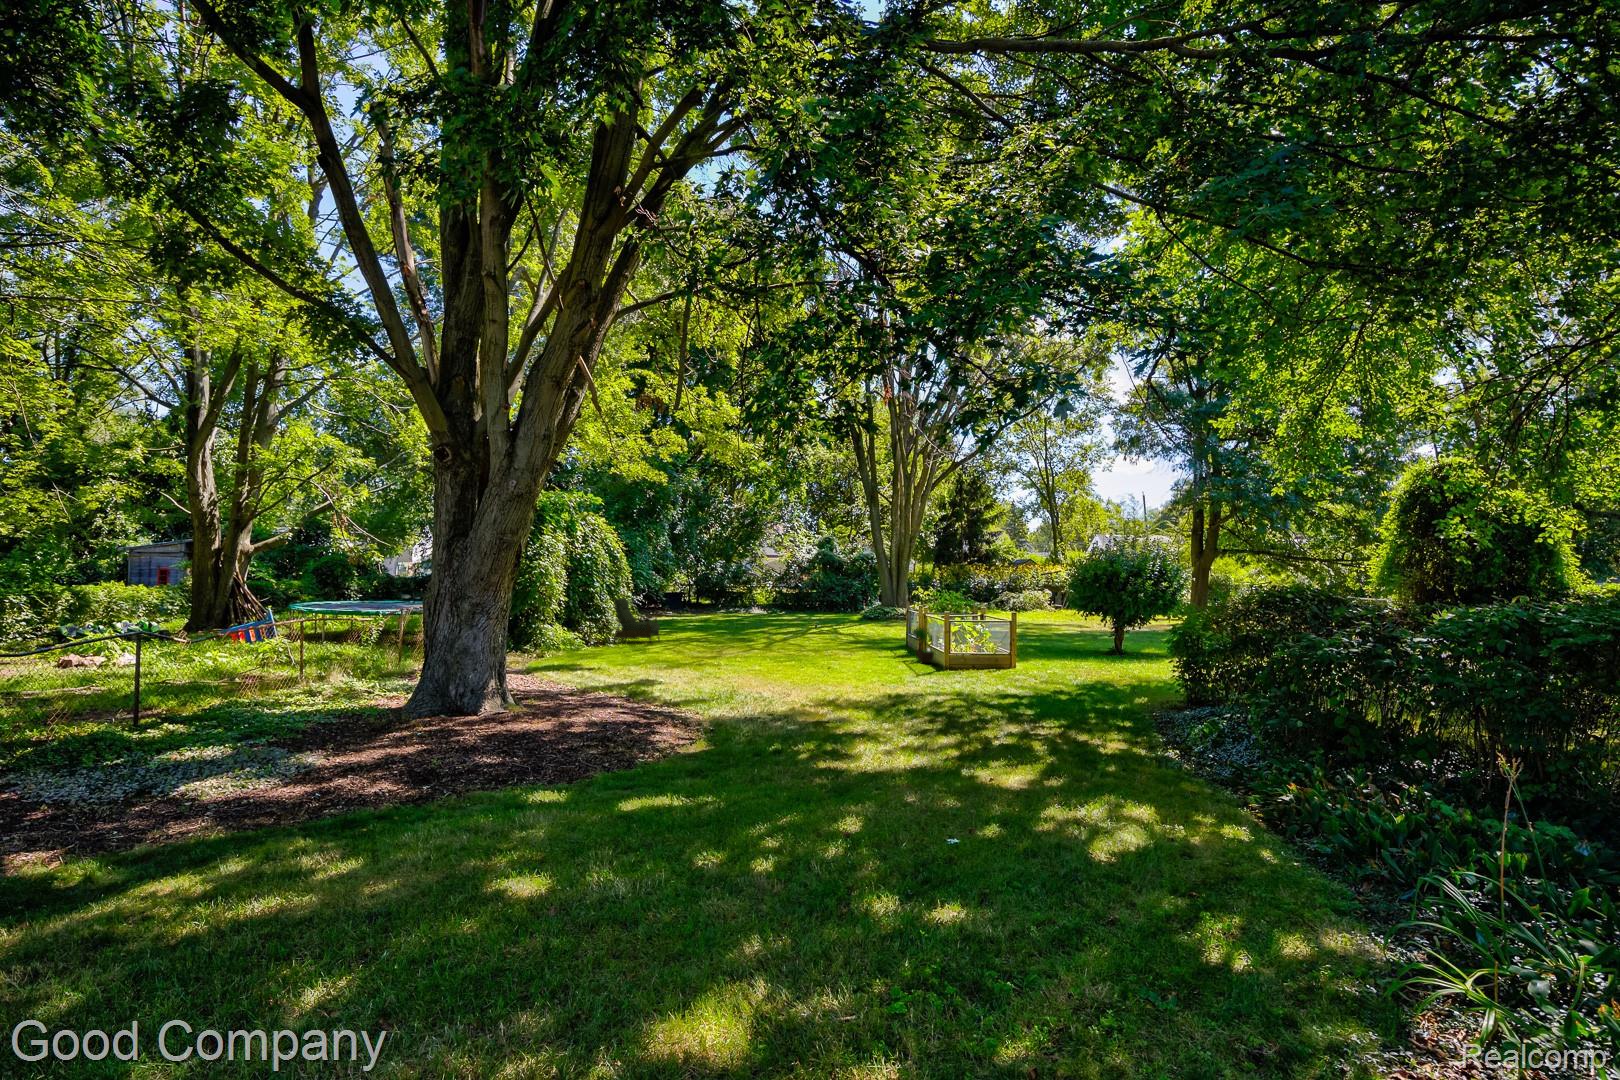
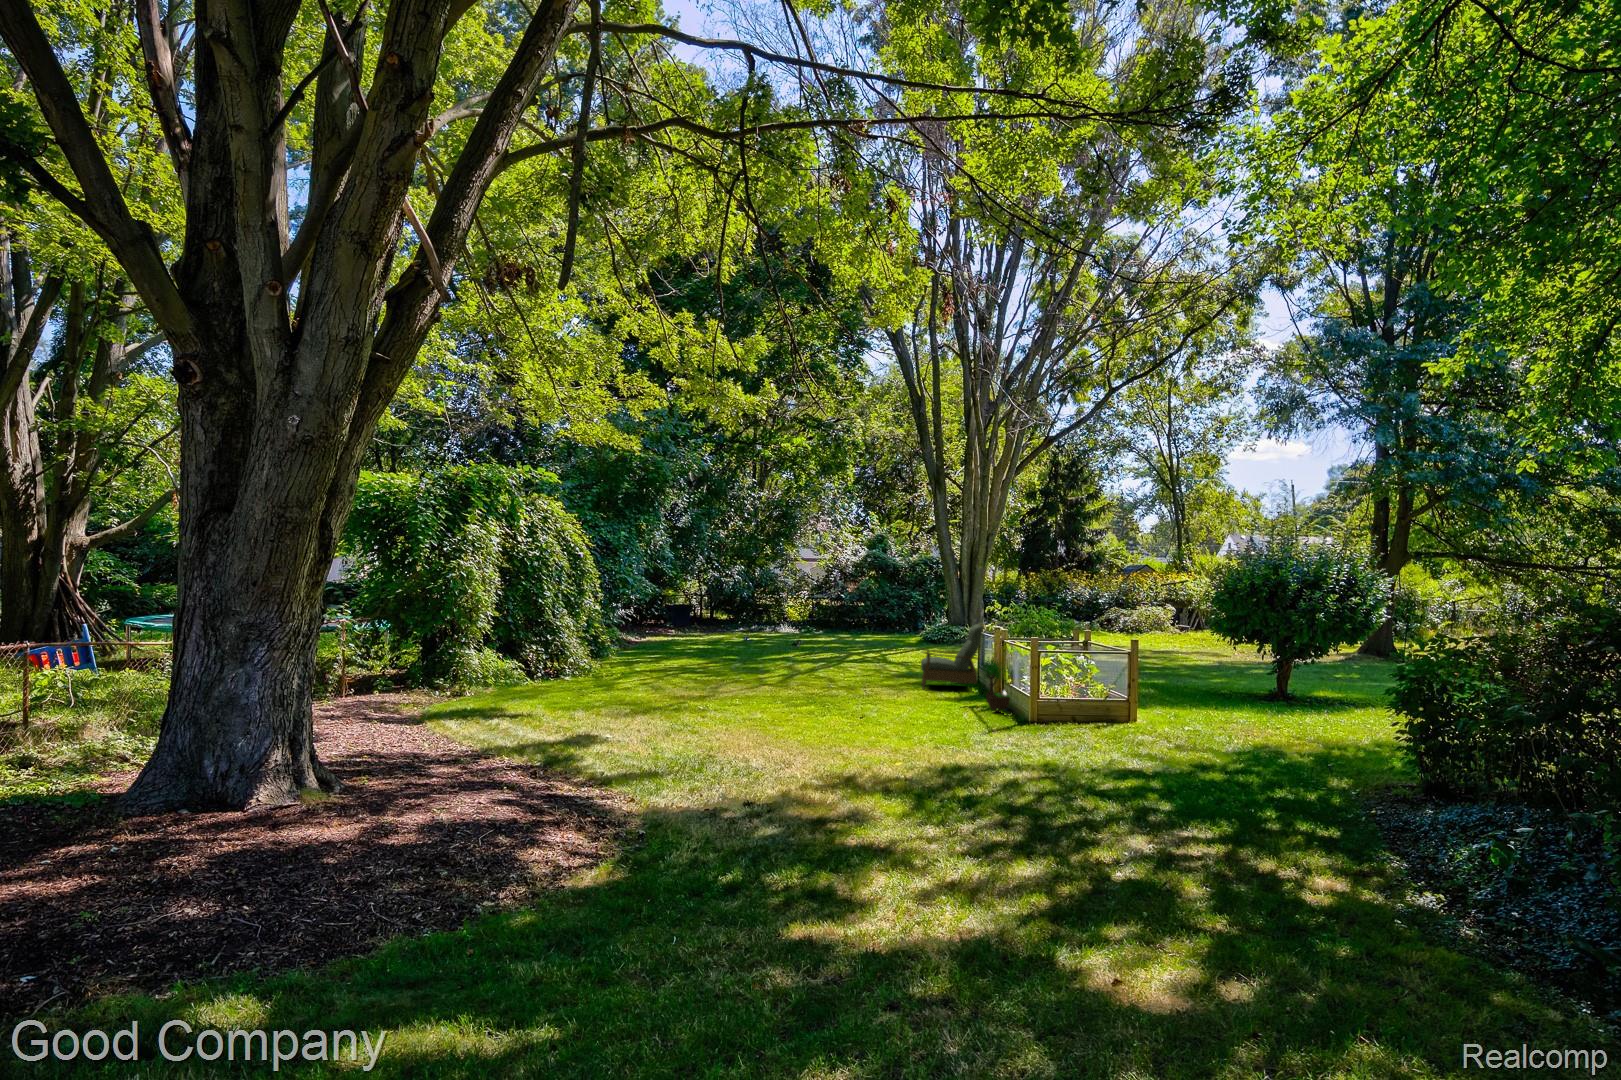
chair: present [613,598,660,643] -> present [921,624,983,689]

